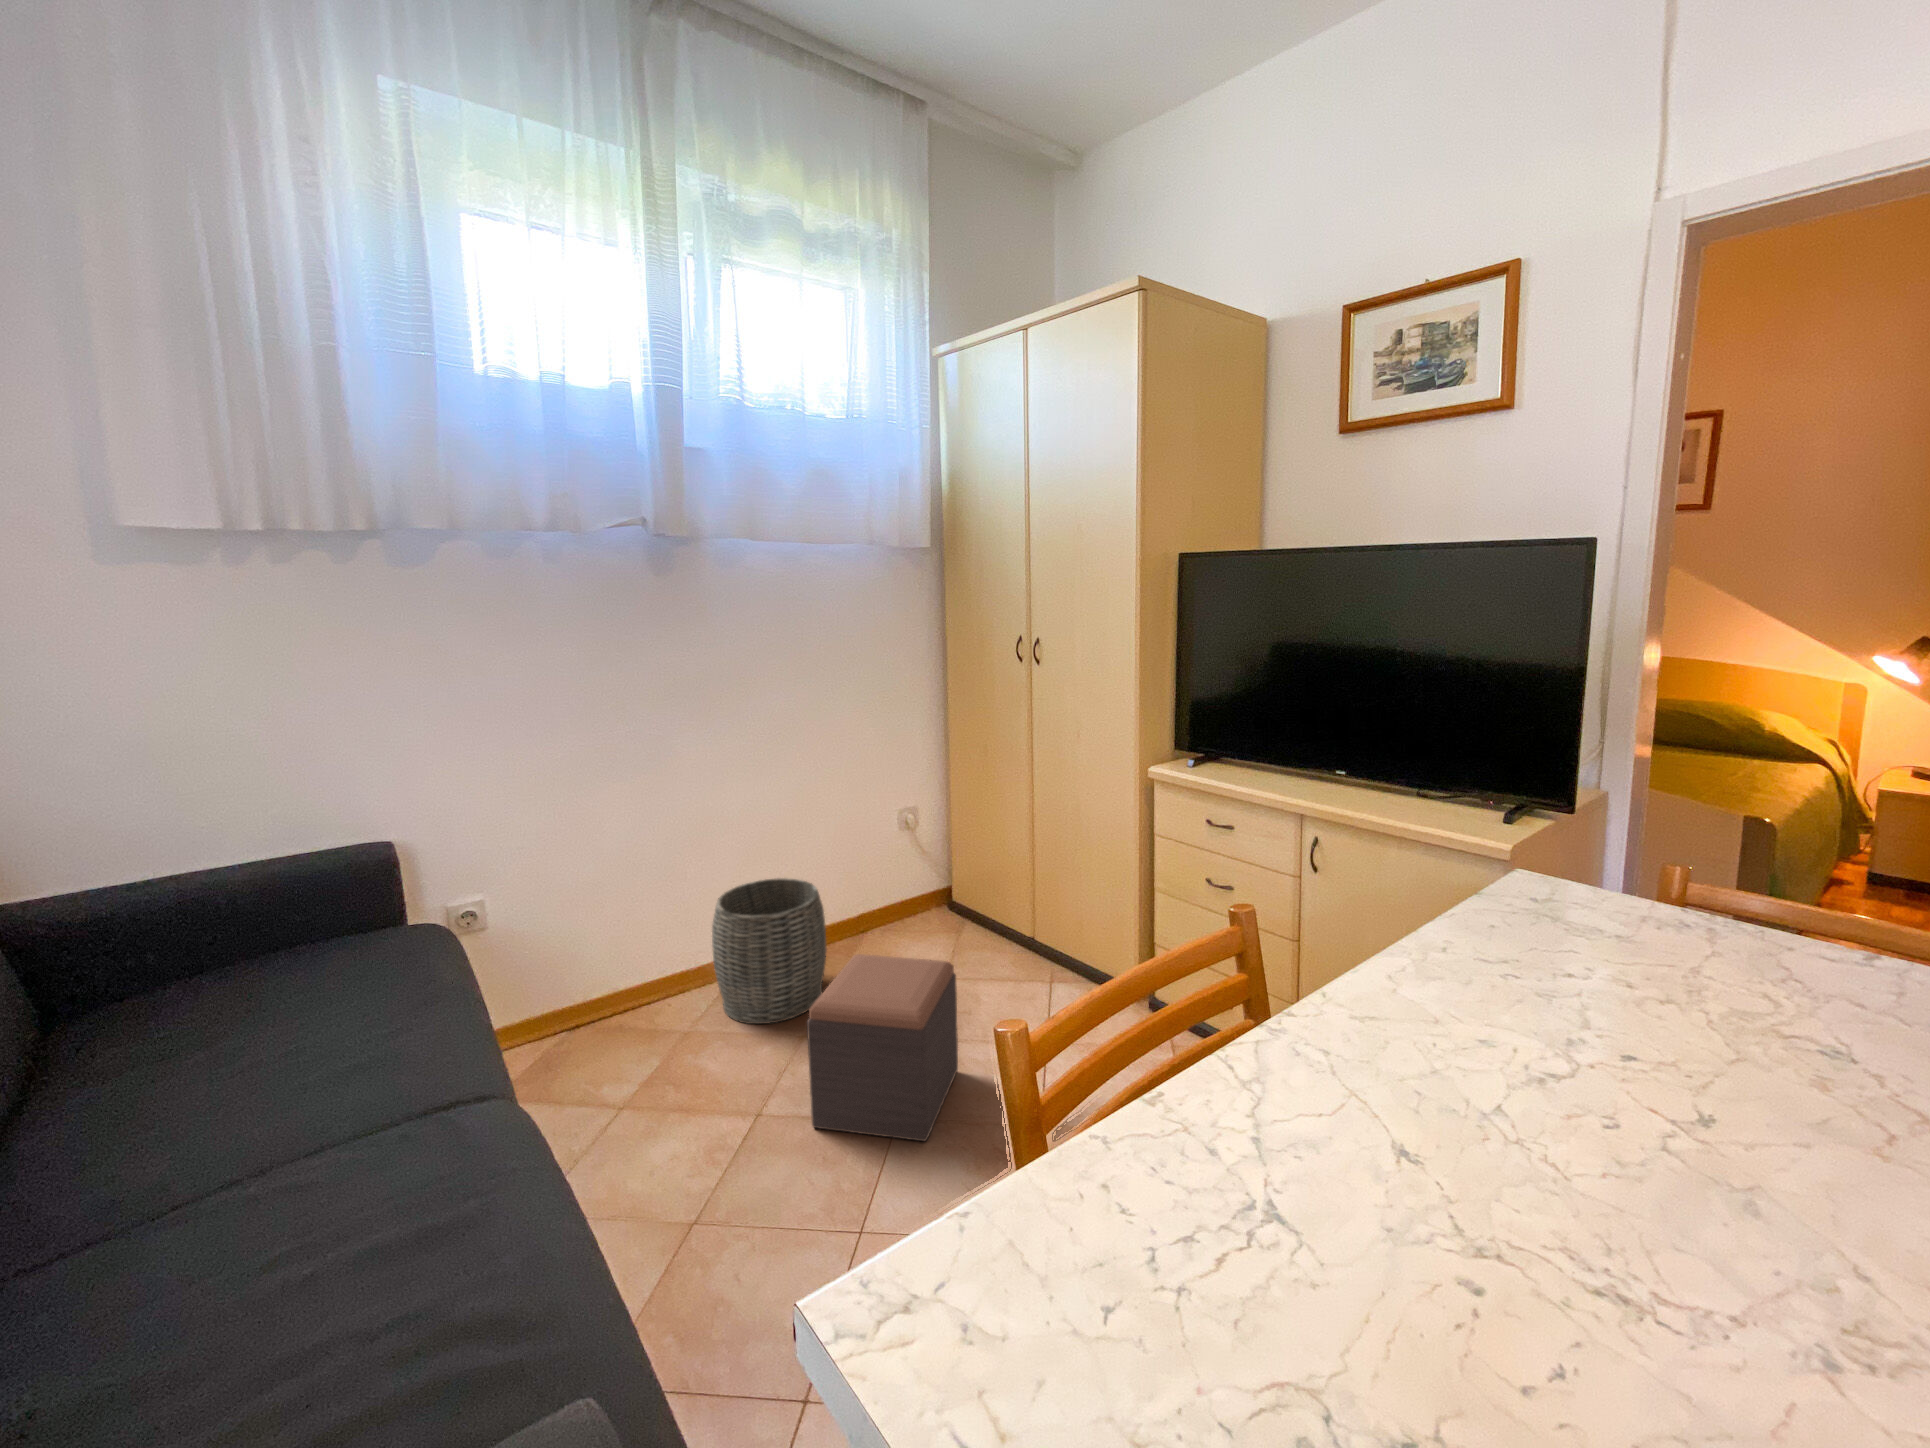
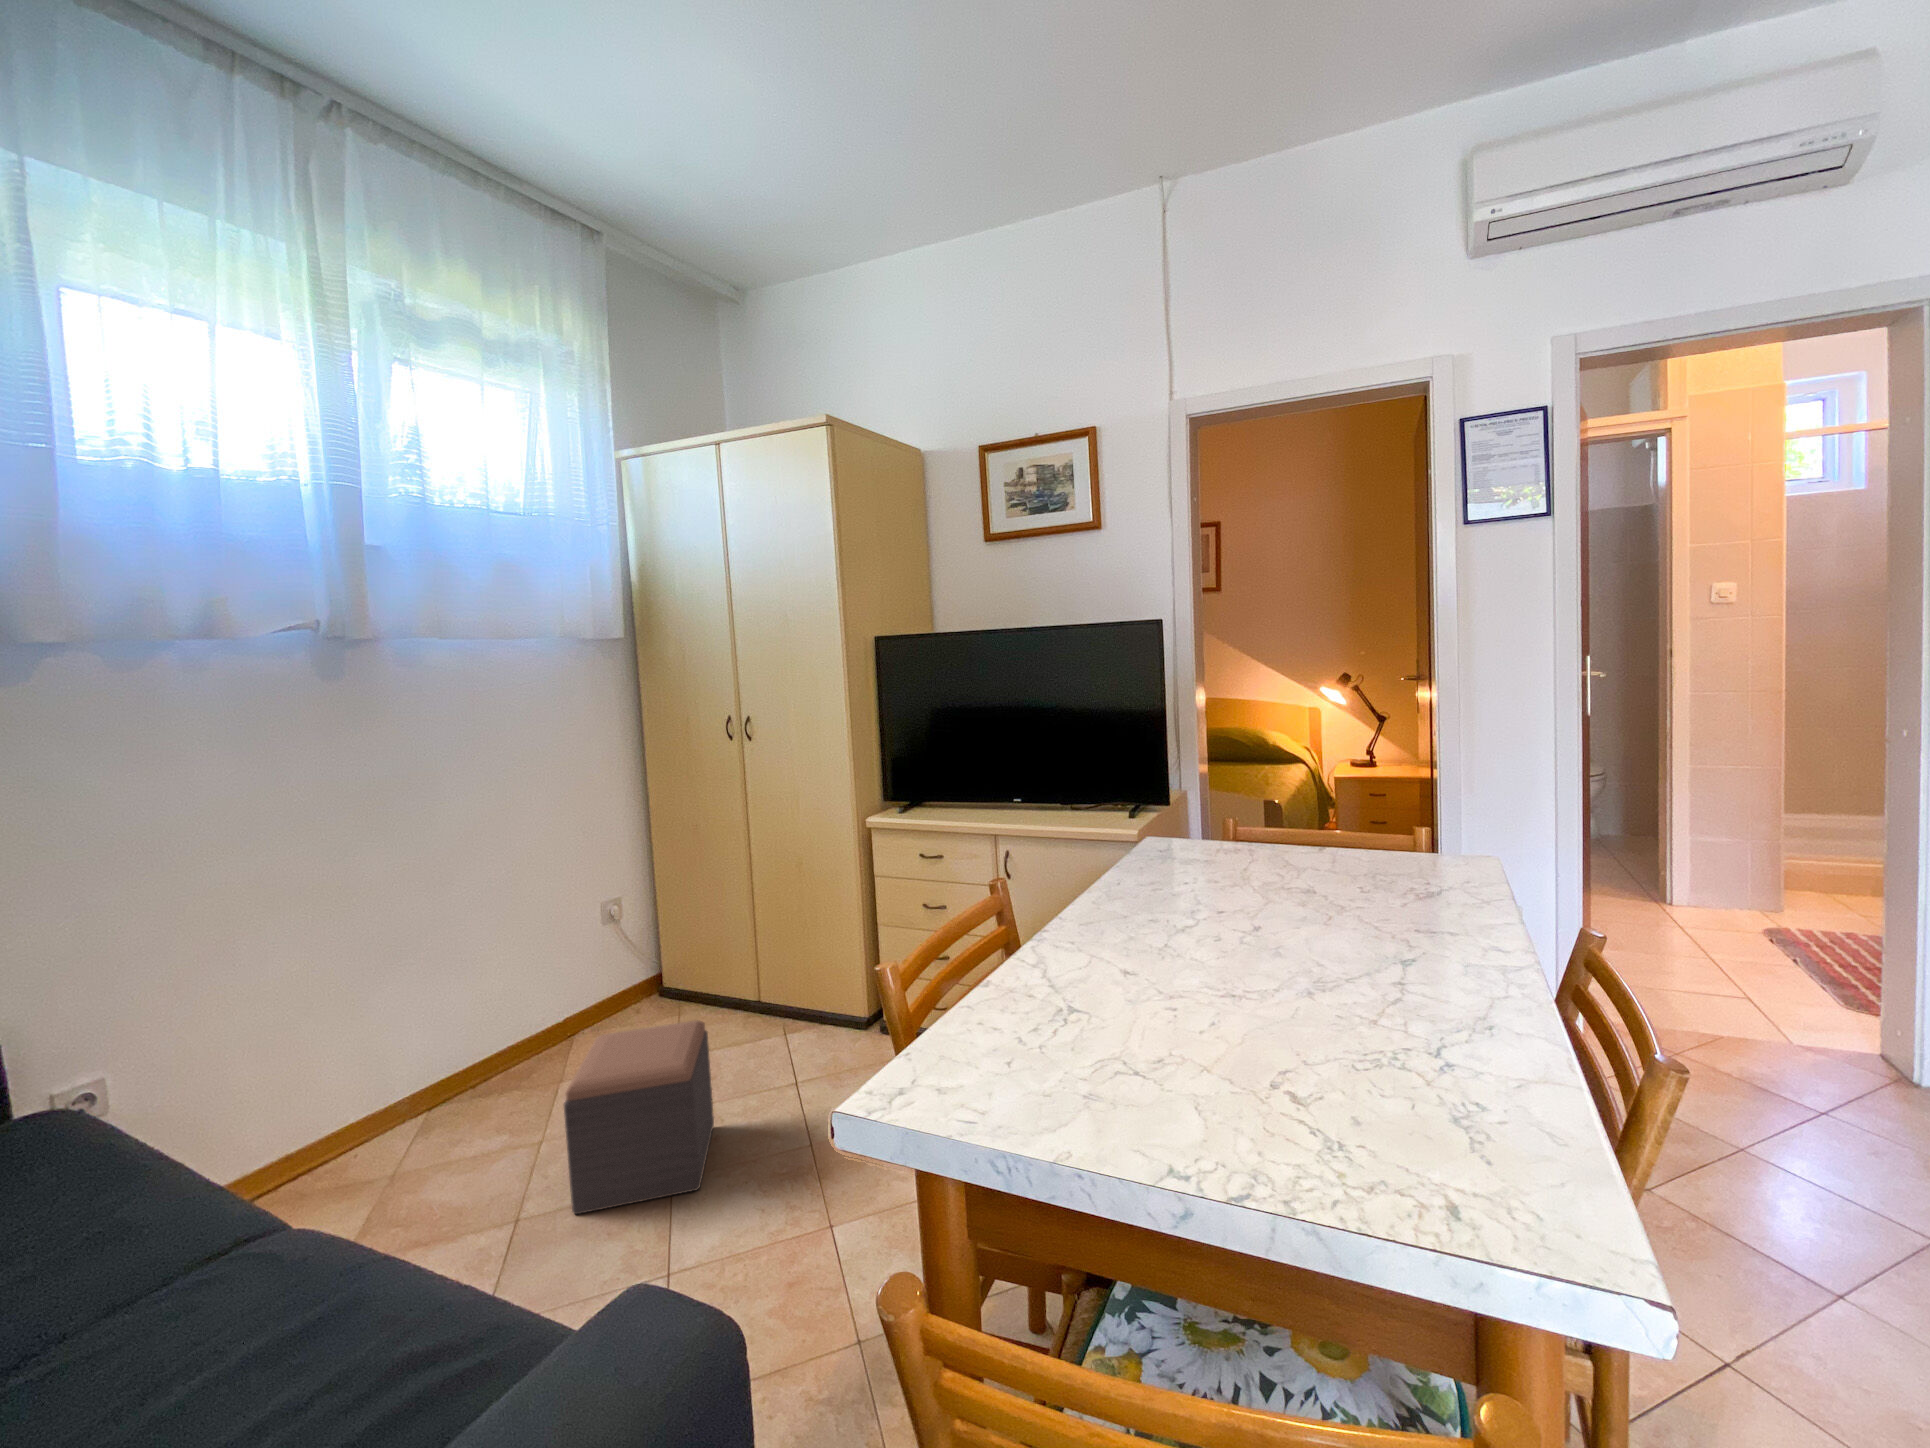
woven basket: present [712,878,827,1024] -> none [408,986,546,1149]

